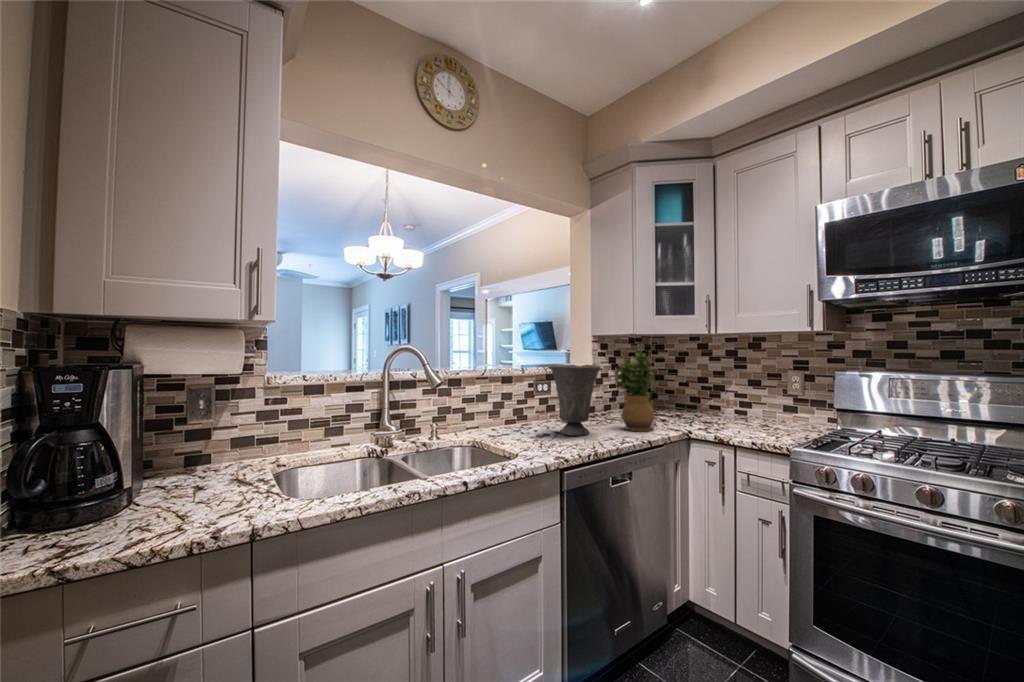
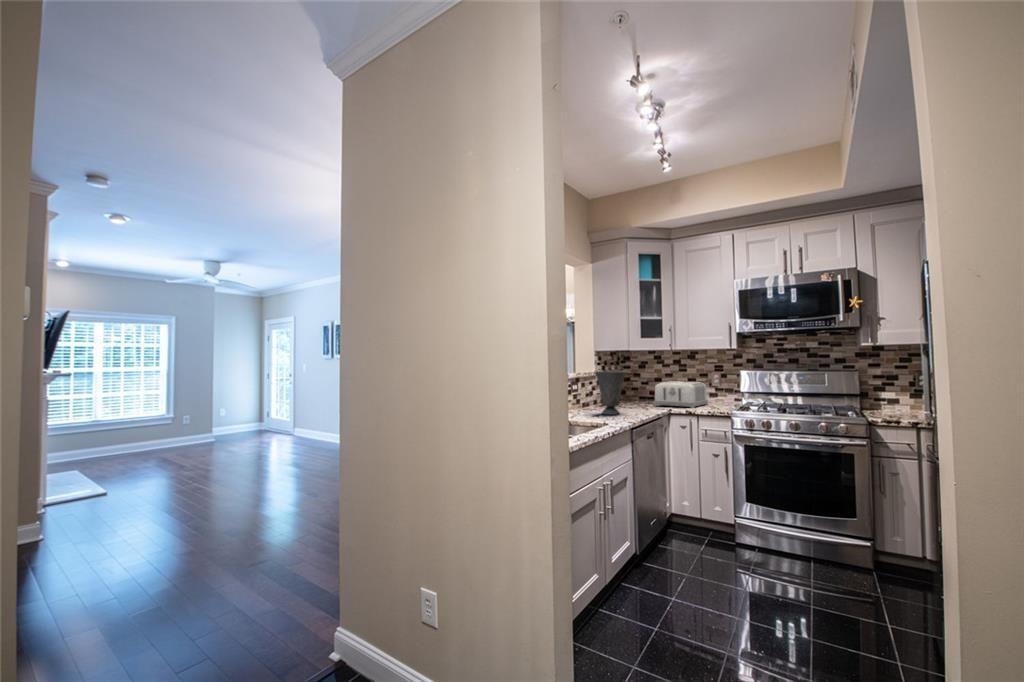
potted plant: present [615,353,655,431] -> none [625,362,652,411]
toaster: none [673,384,771,432] -> present [654,381,708,408]

